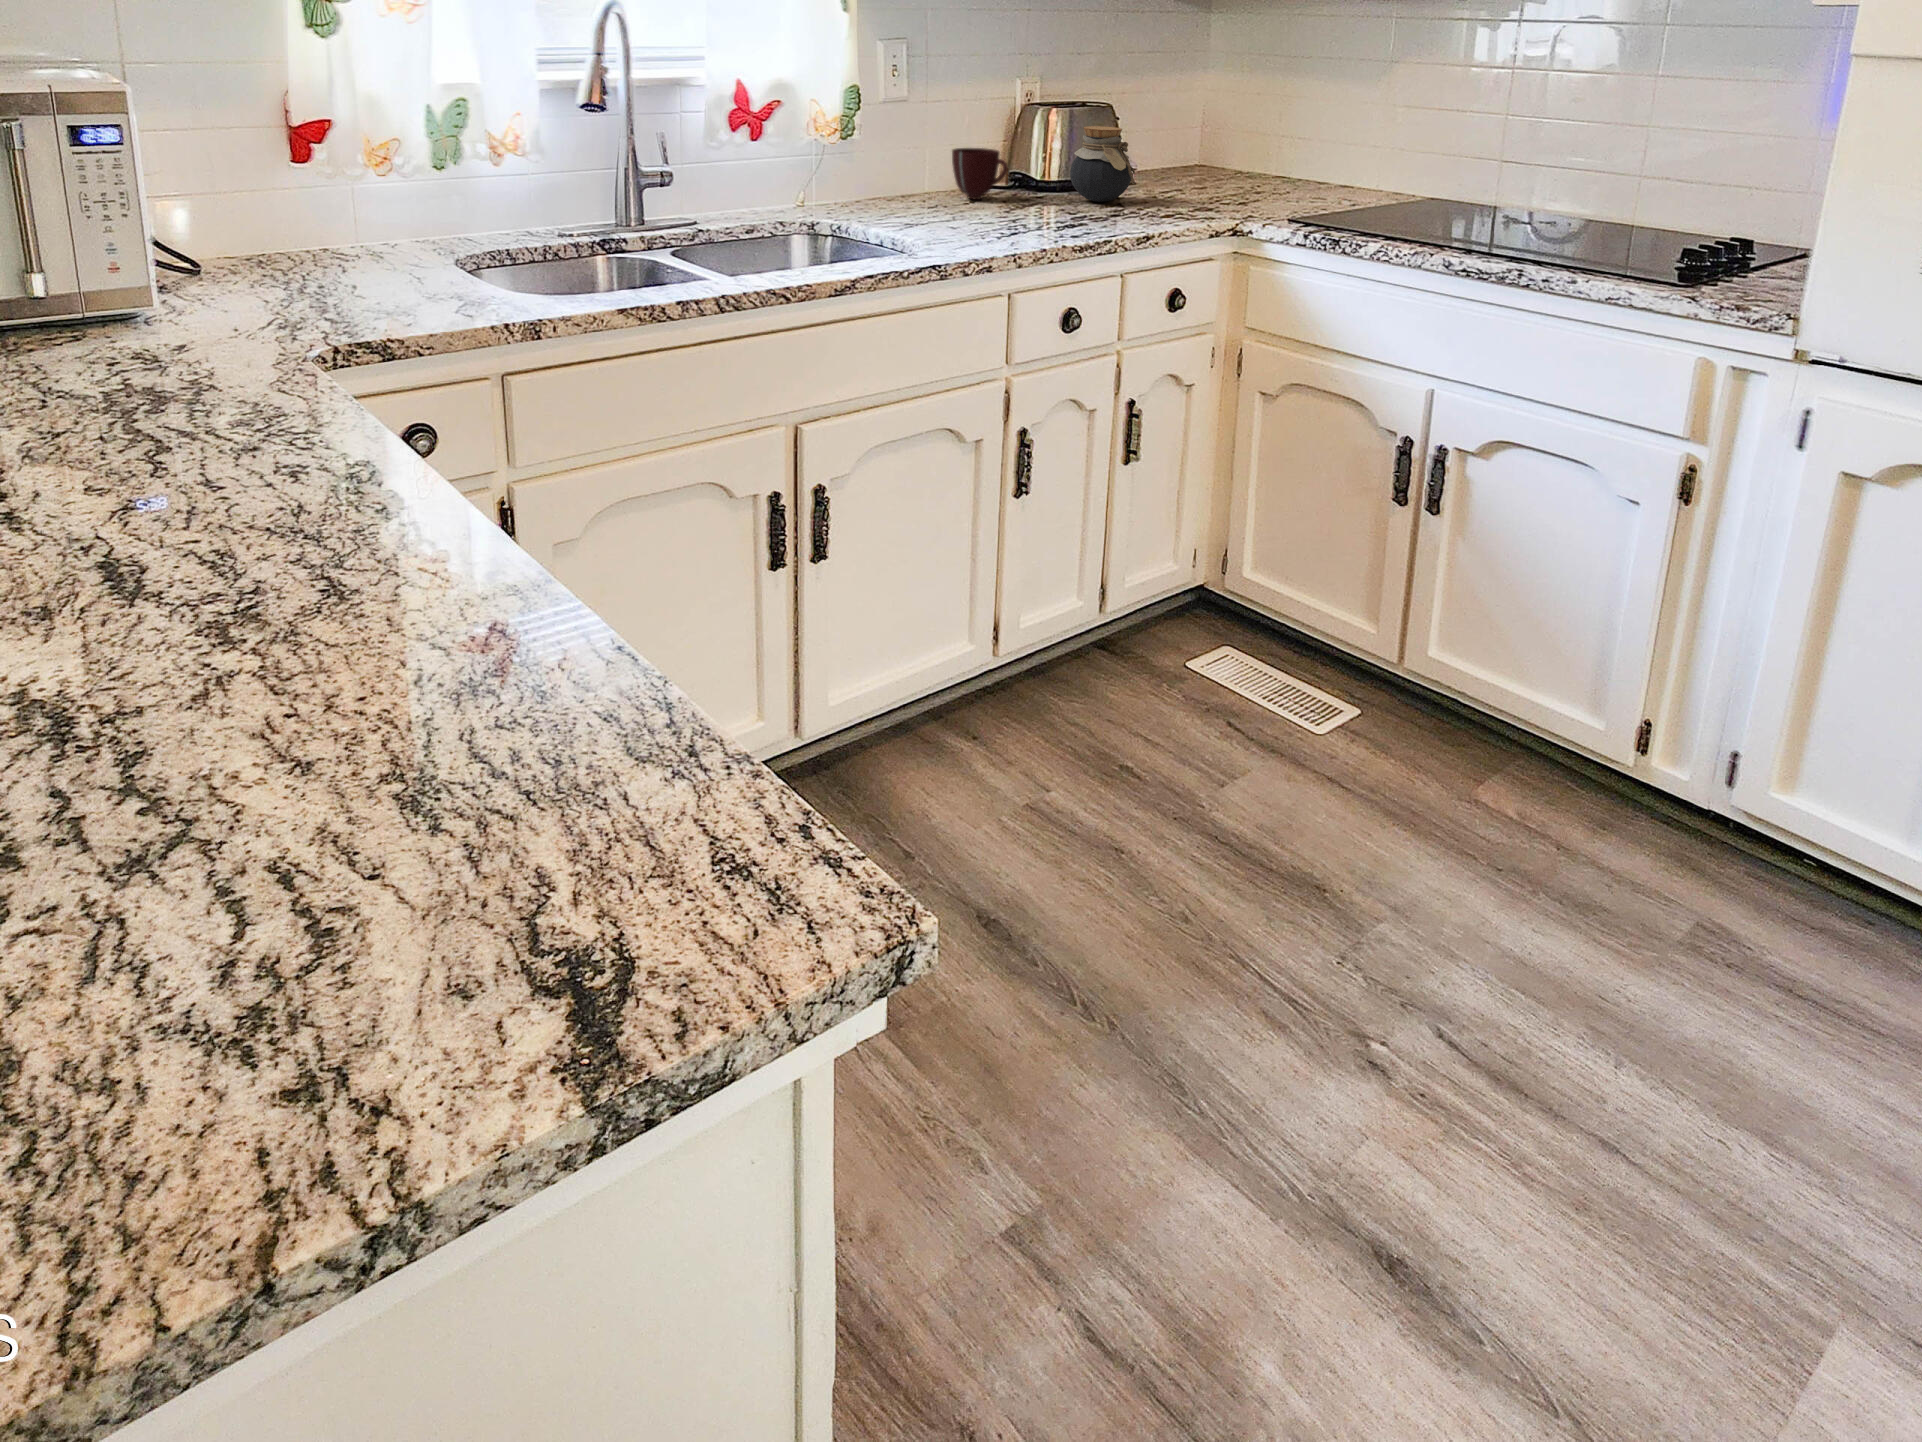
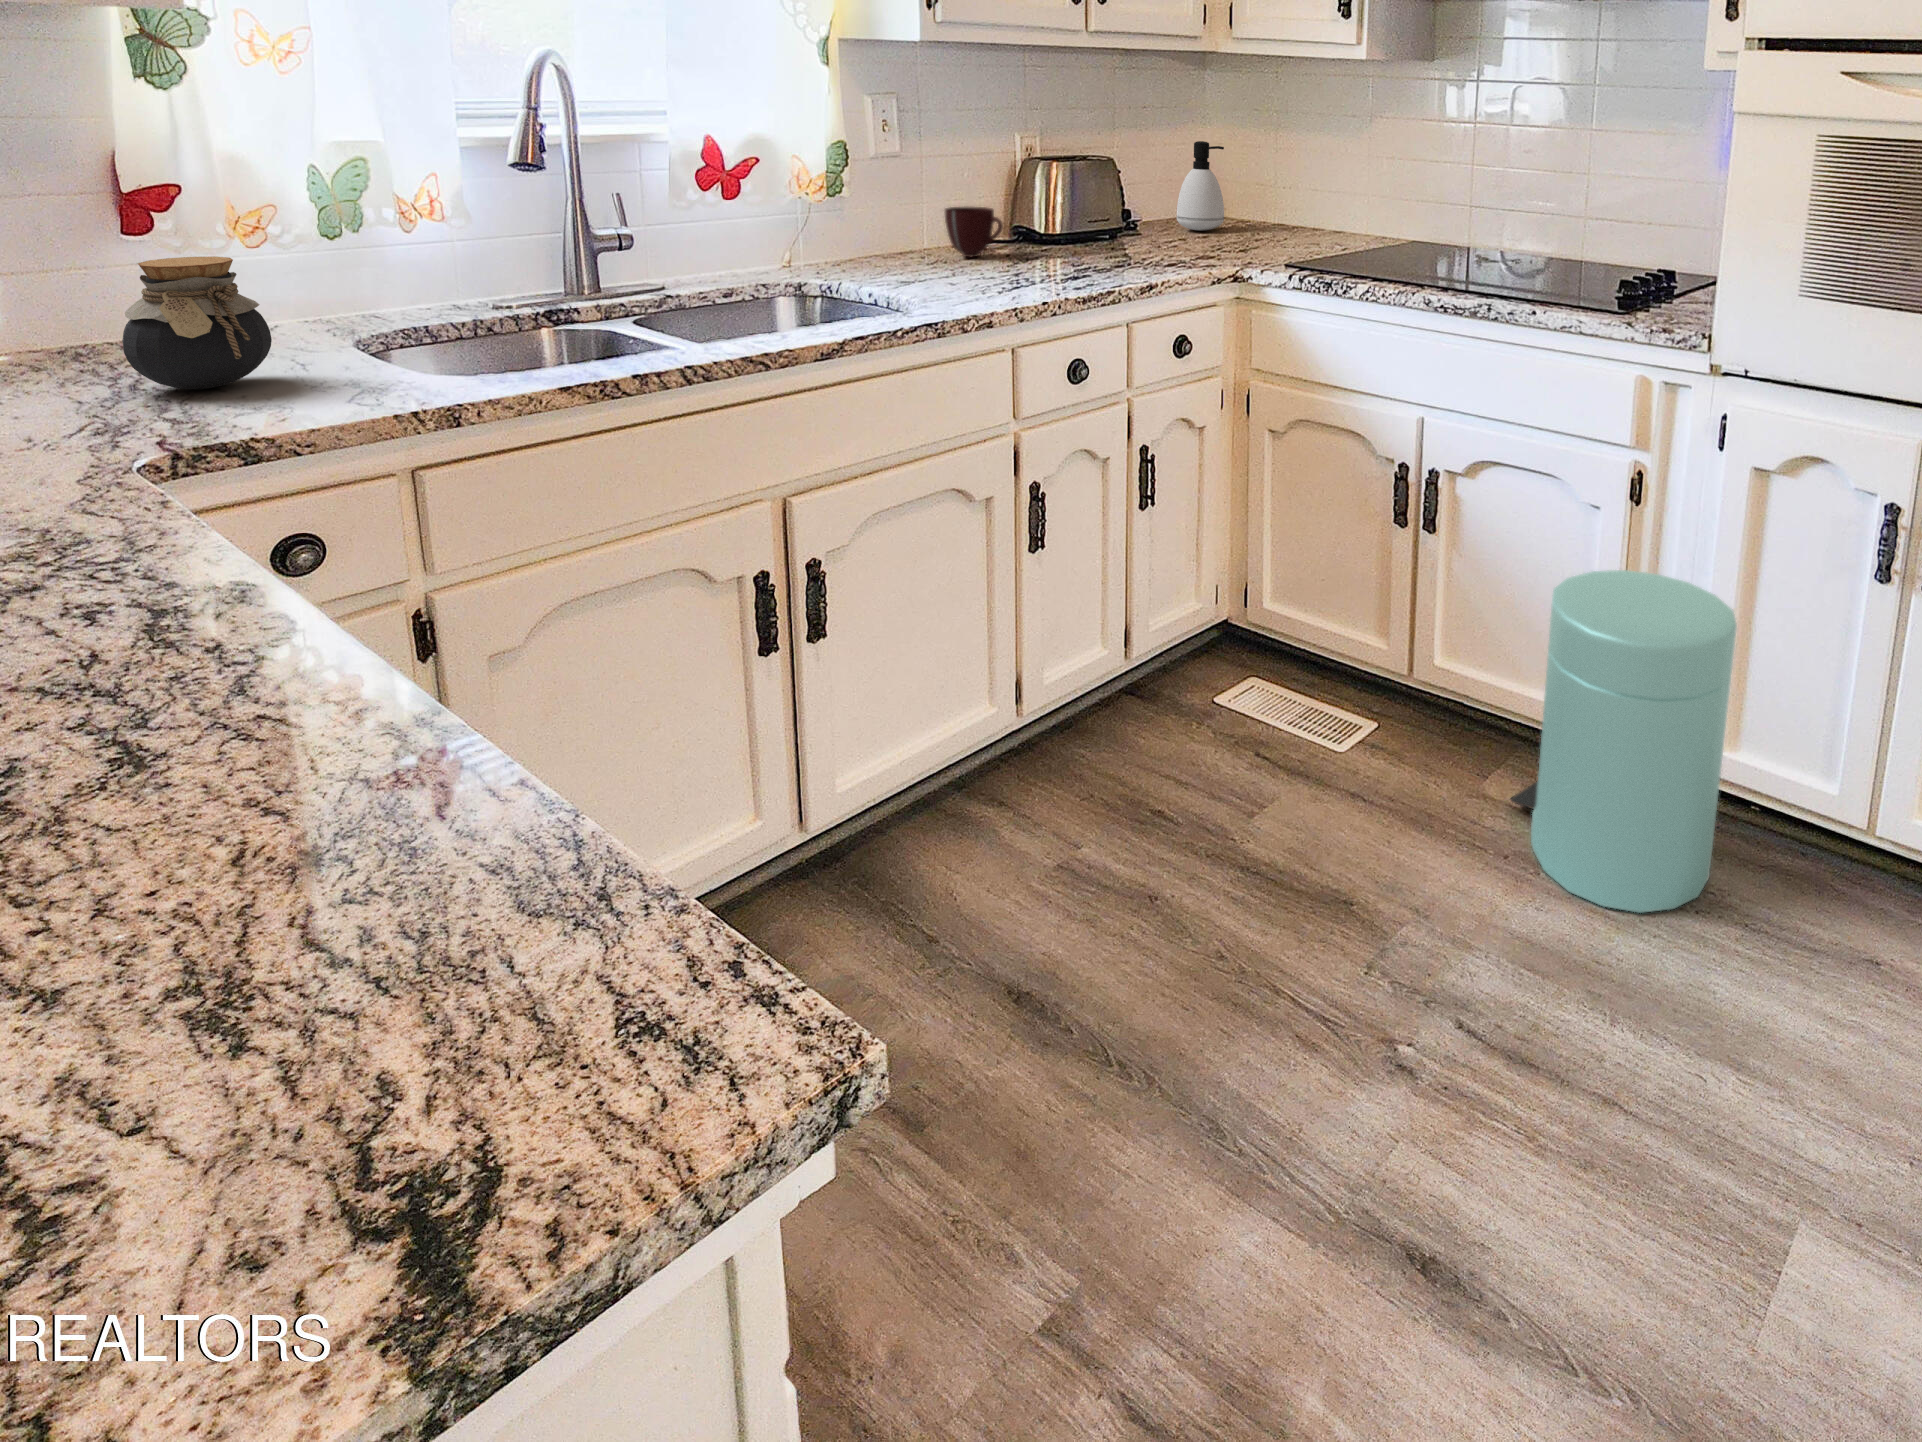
soap dispenser: none [1182,84,1236,179] -> present [1176,141,1224,231]
jar: present [1070,126,1135,202] -> present [122,256,272,389]
trash can: none [1518,578,1810,964] -> present [1510,570,1737,913]

